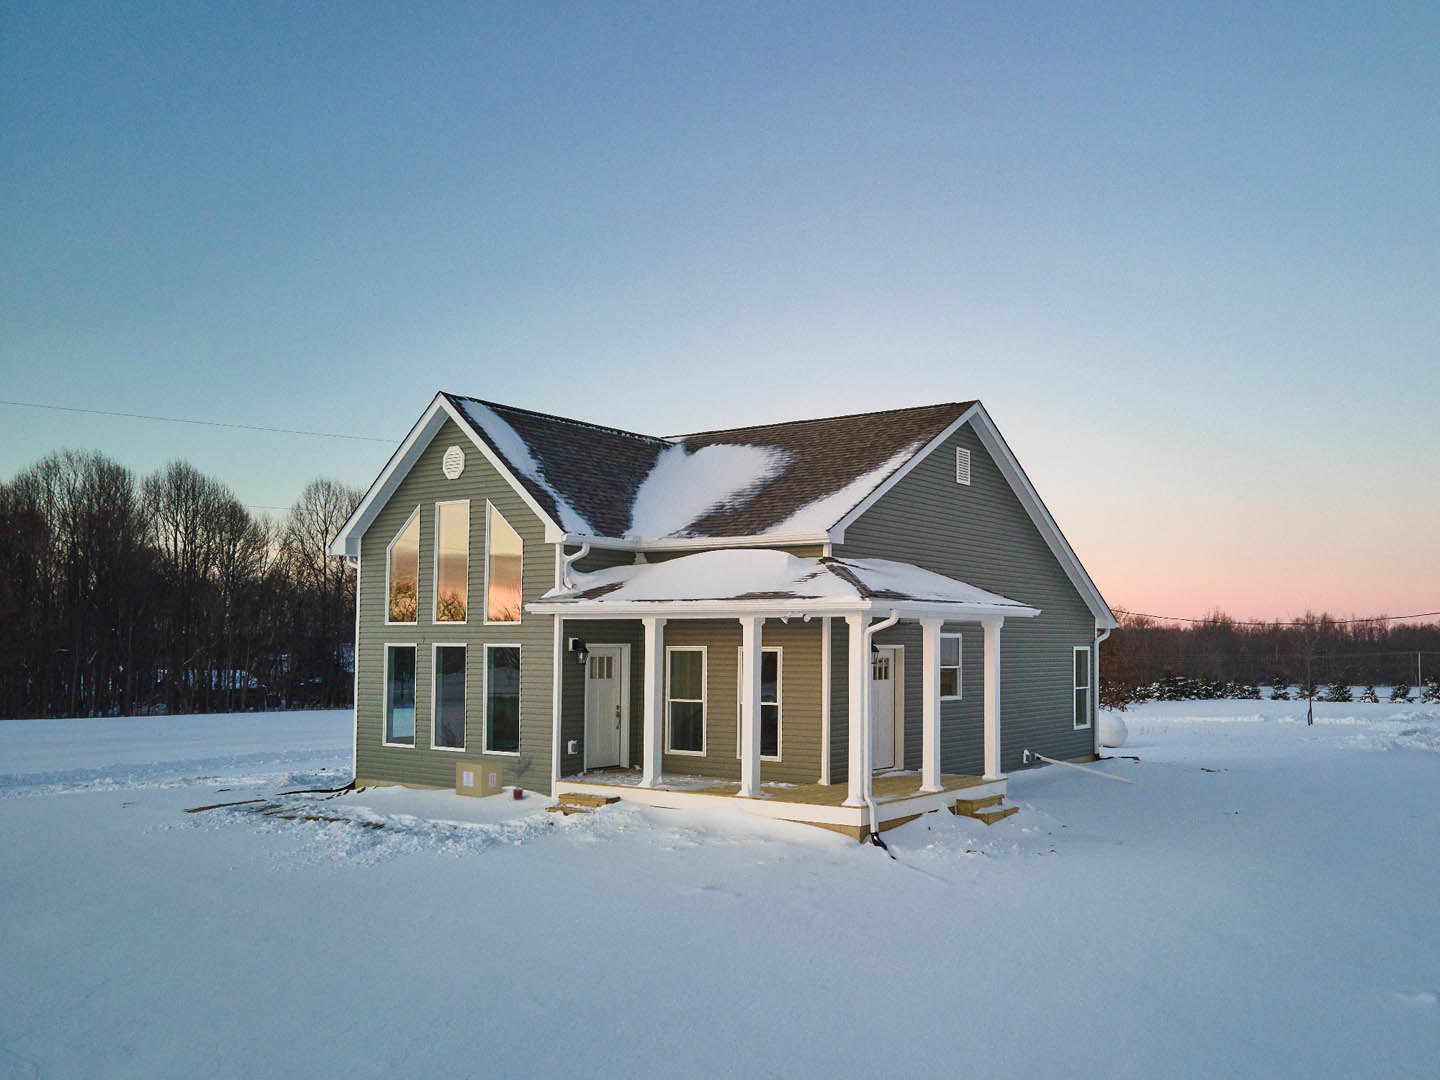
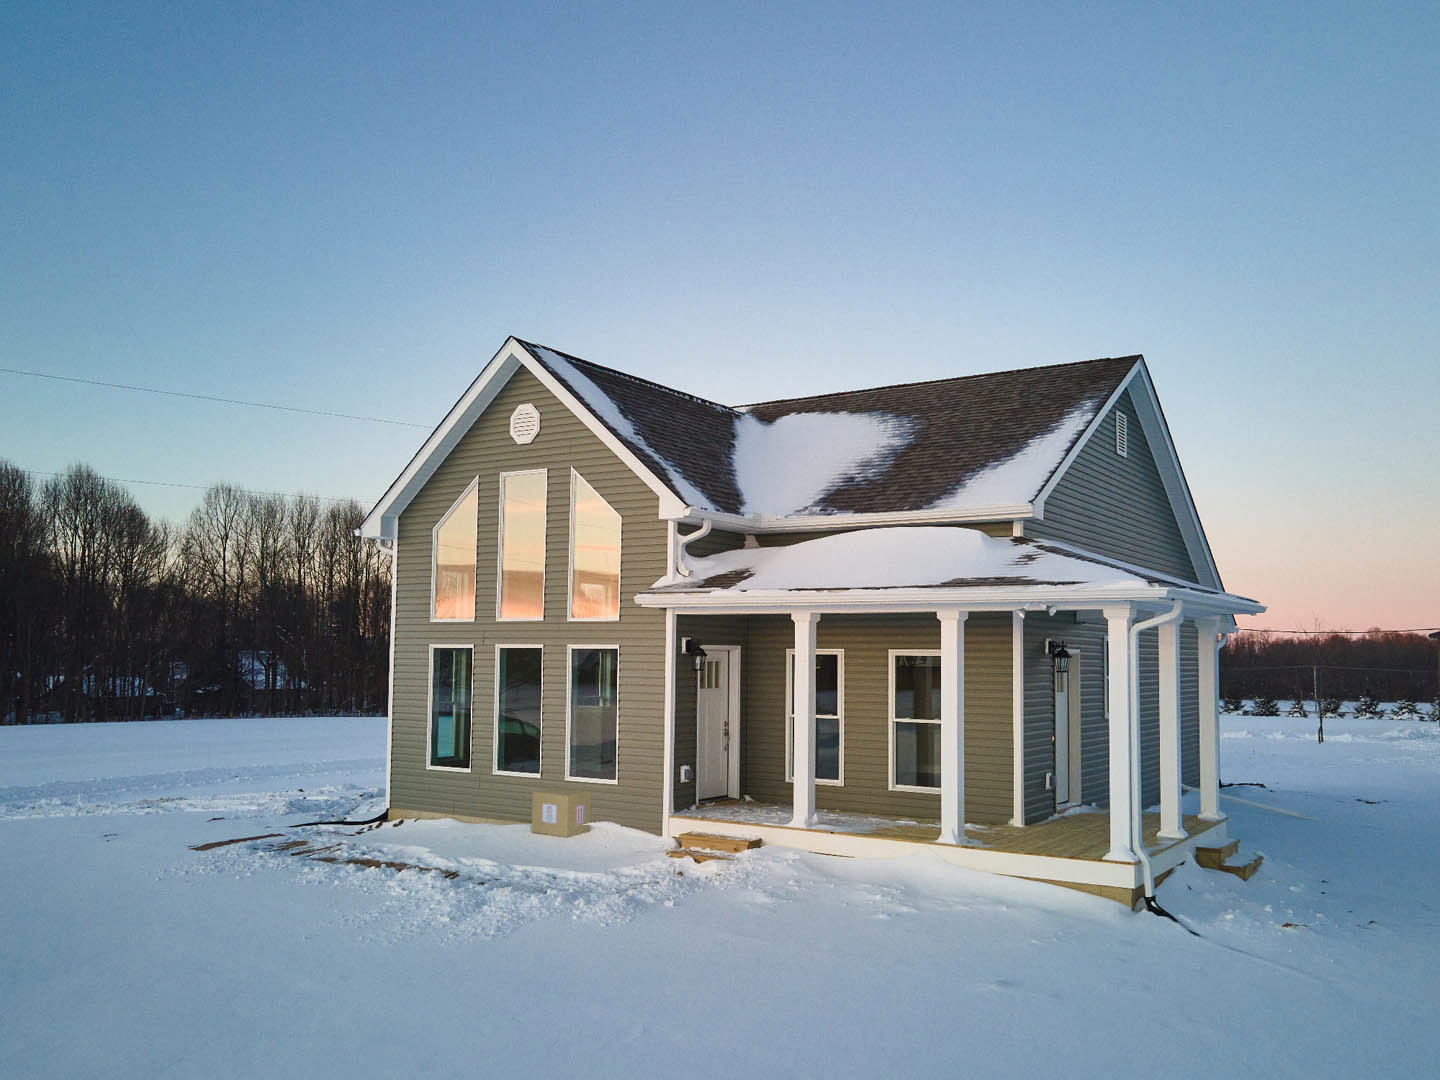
potted tree: present [507,748,535,800] -> none [598,773,642,841]

